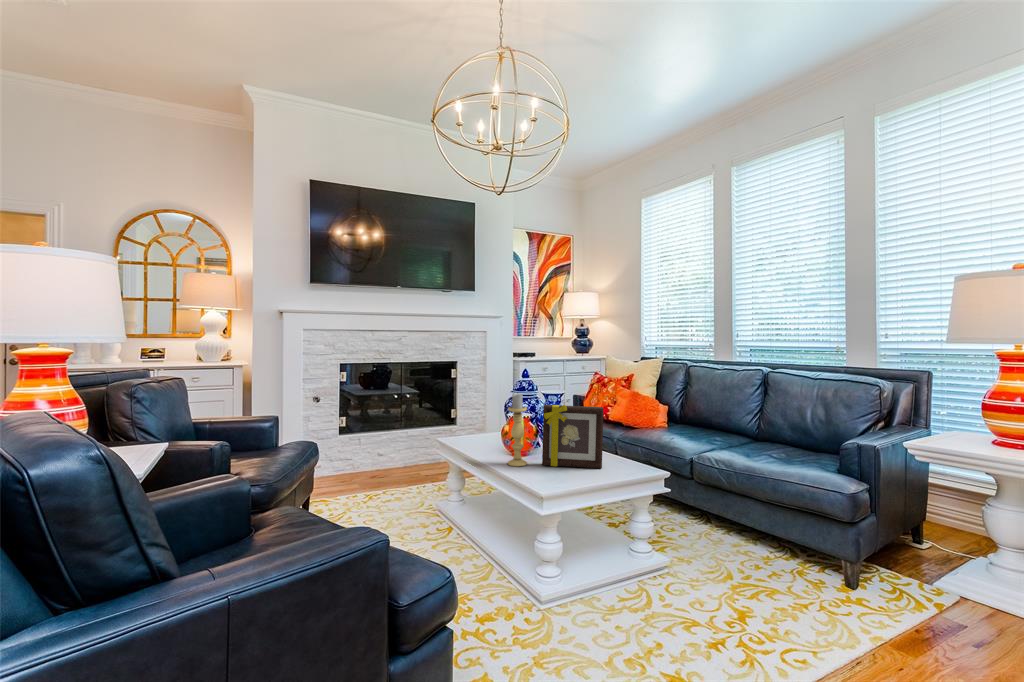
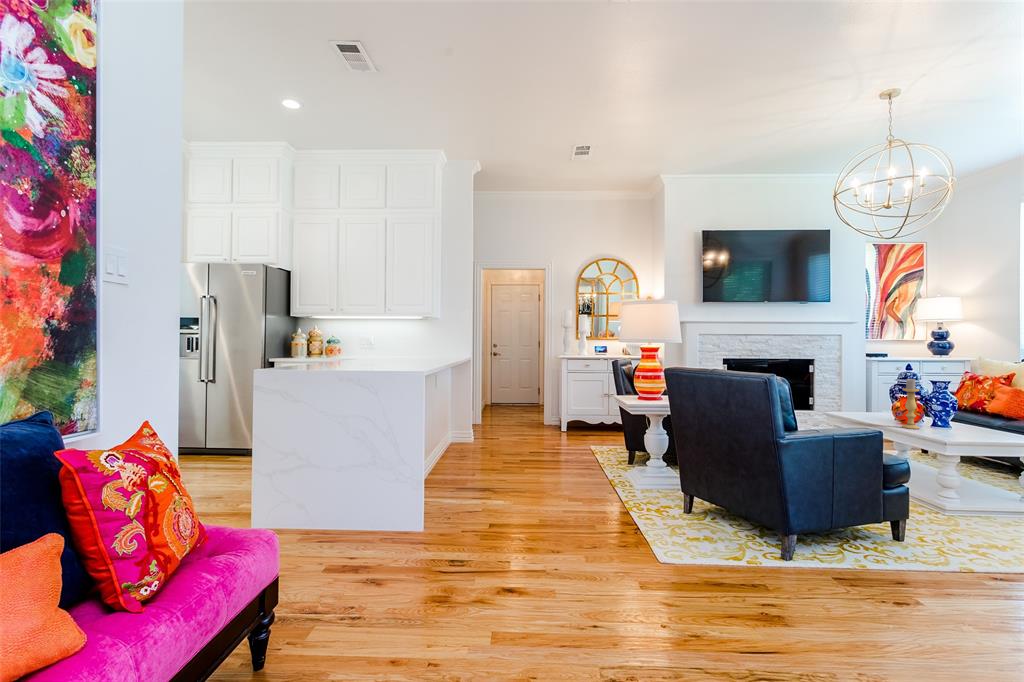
picture frame: present [542,405,603,468] -> none [933,388,993,435]

